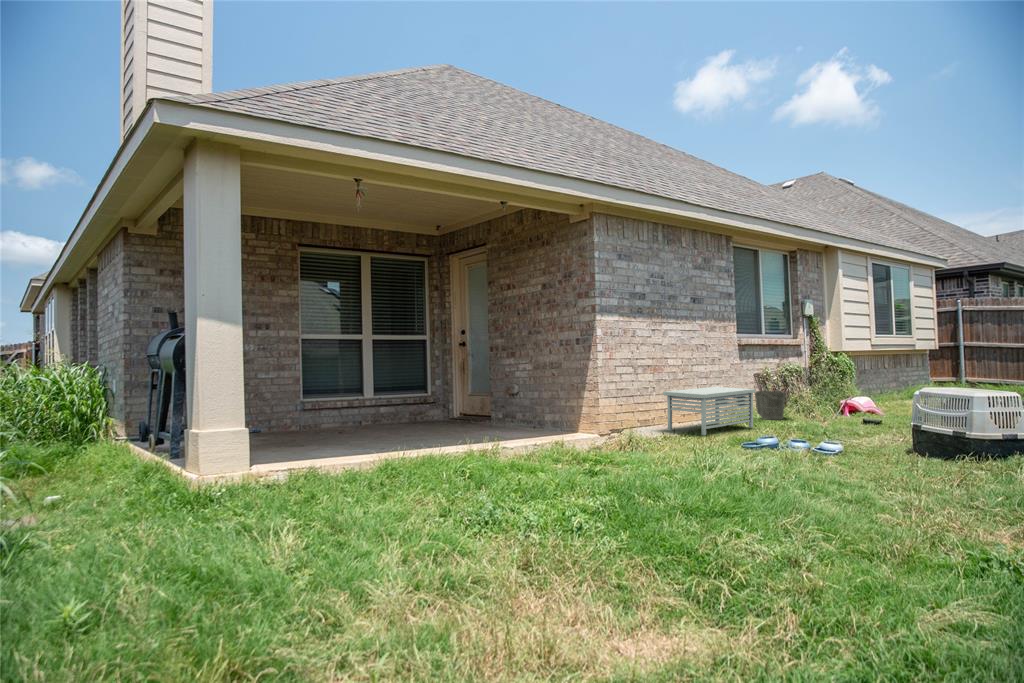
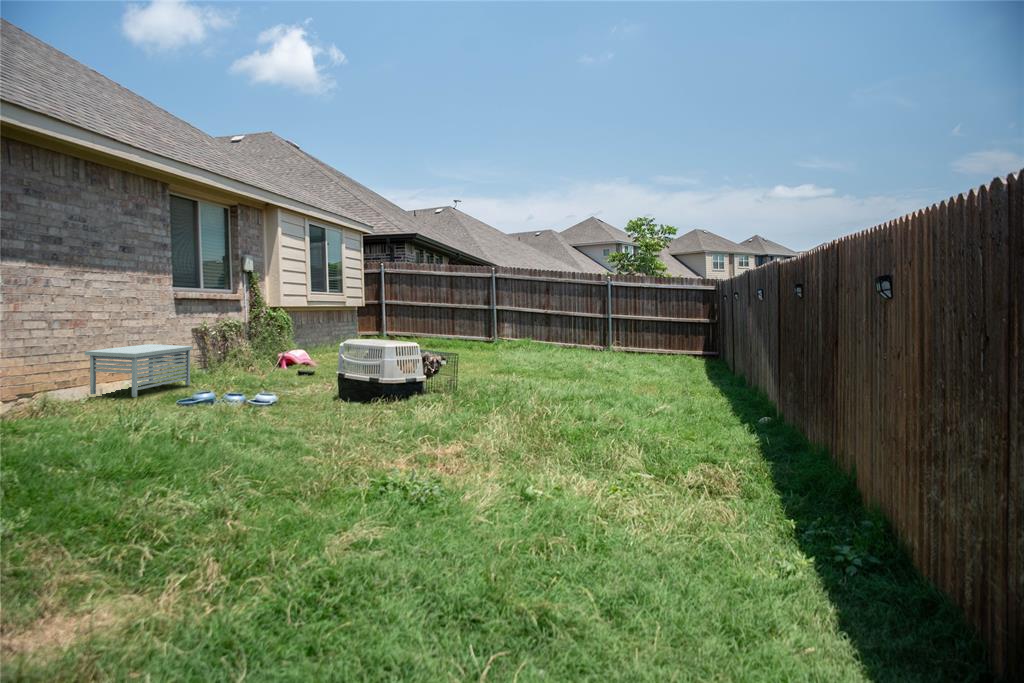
bucket: present [755,390,786,420] -> none [193,346,229,376]

